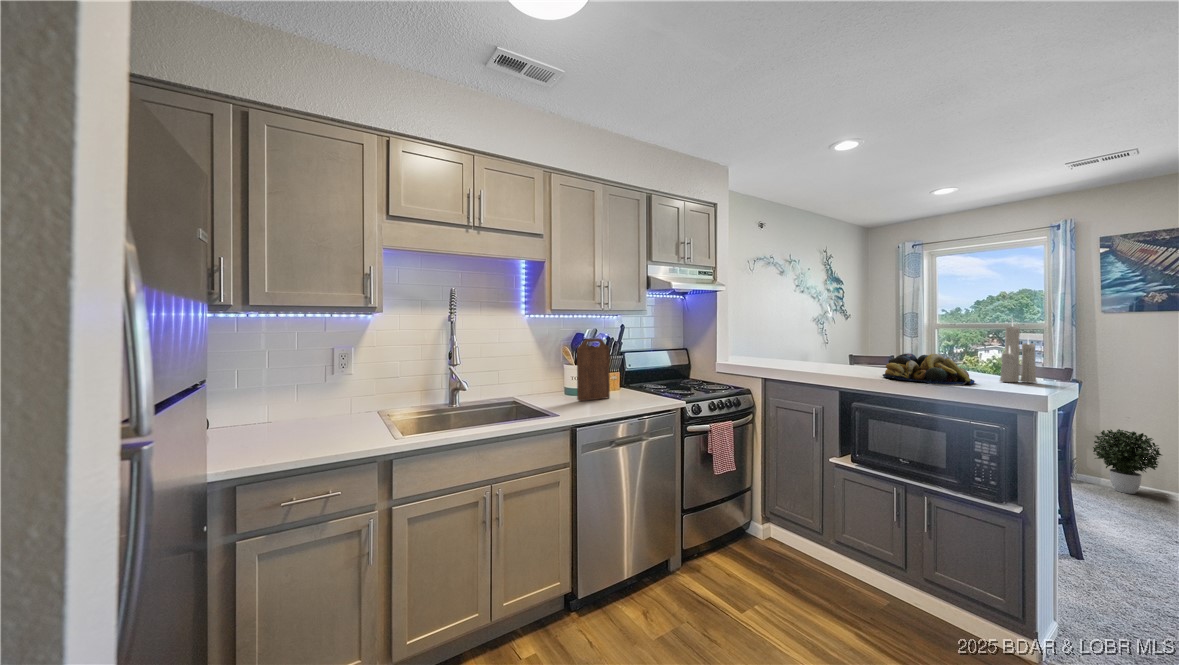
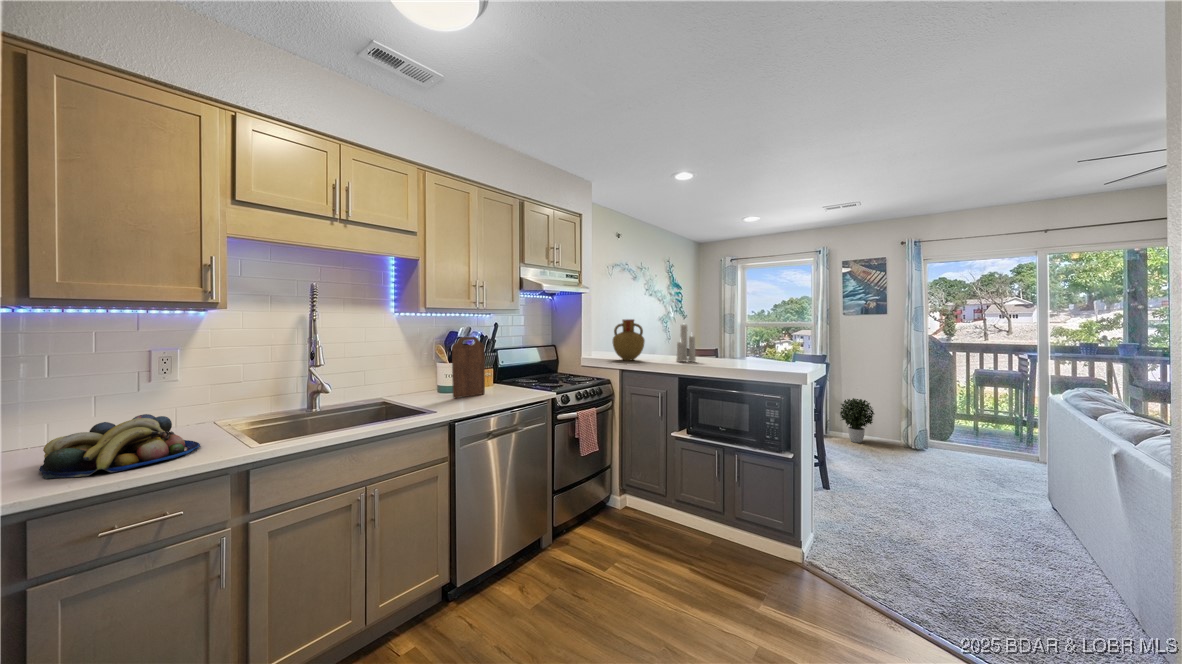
vase: none [753,320,794,367] -> present [613,319,645,360]
candle: present [1000,323,1037,383] -> present [676,325,696,362]
fruit bowl: present [883,353,975,385] -> present [39,414,200,479]

